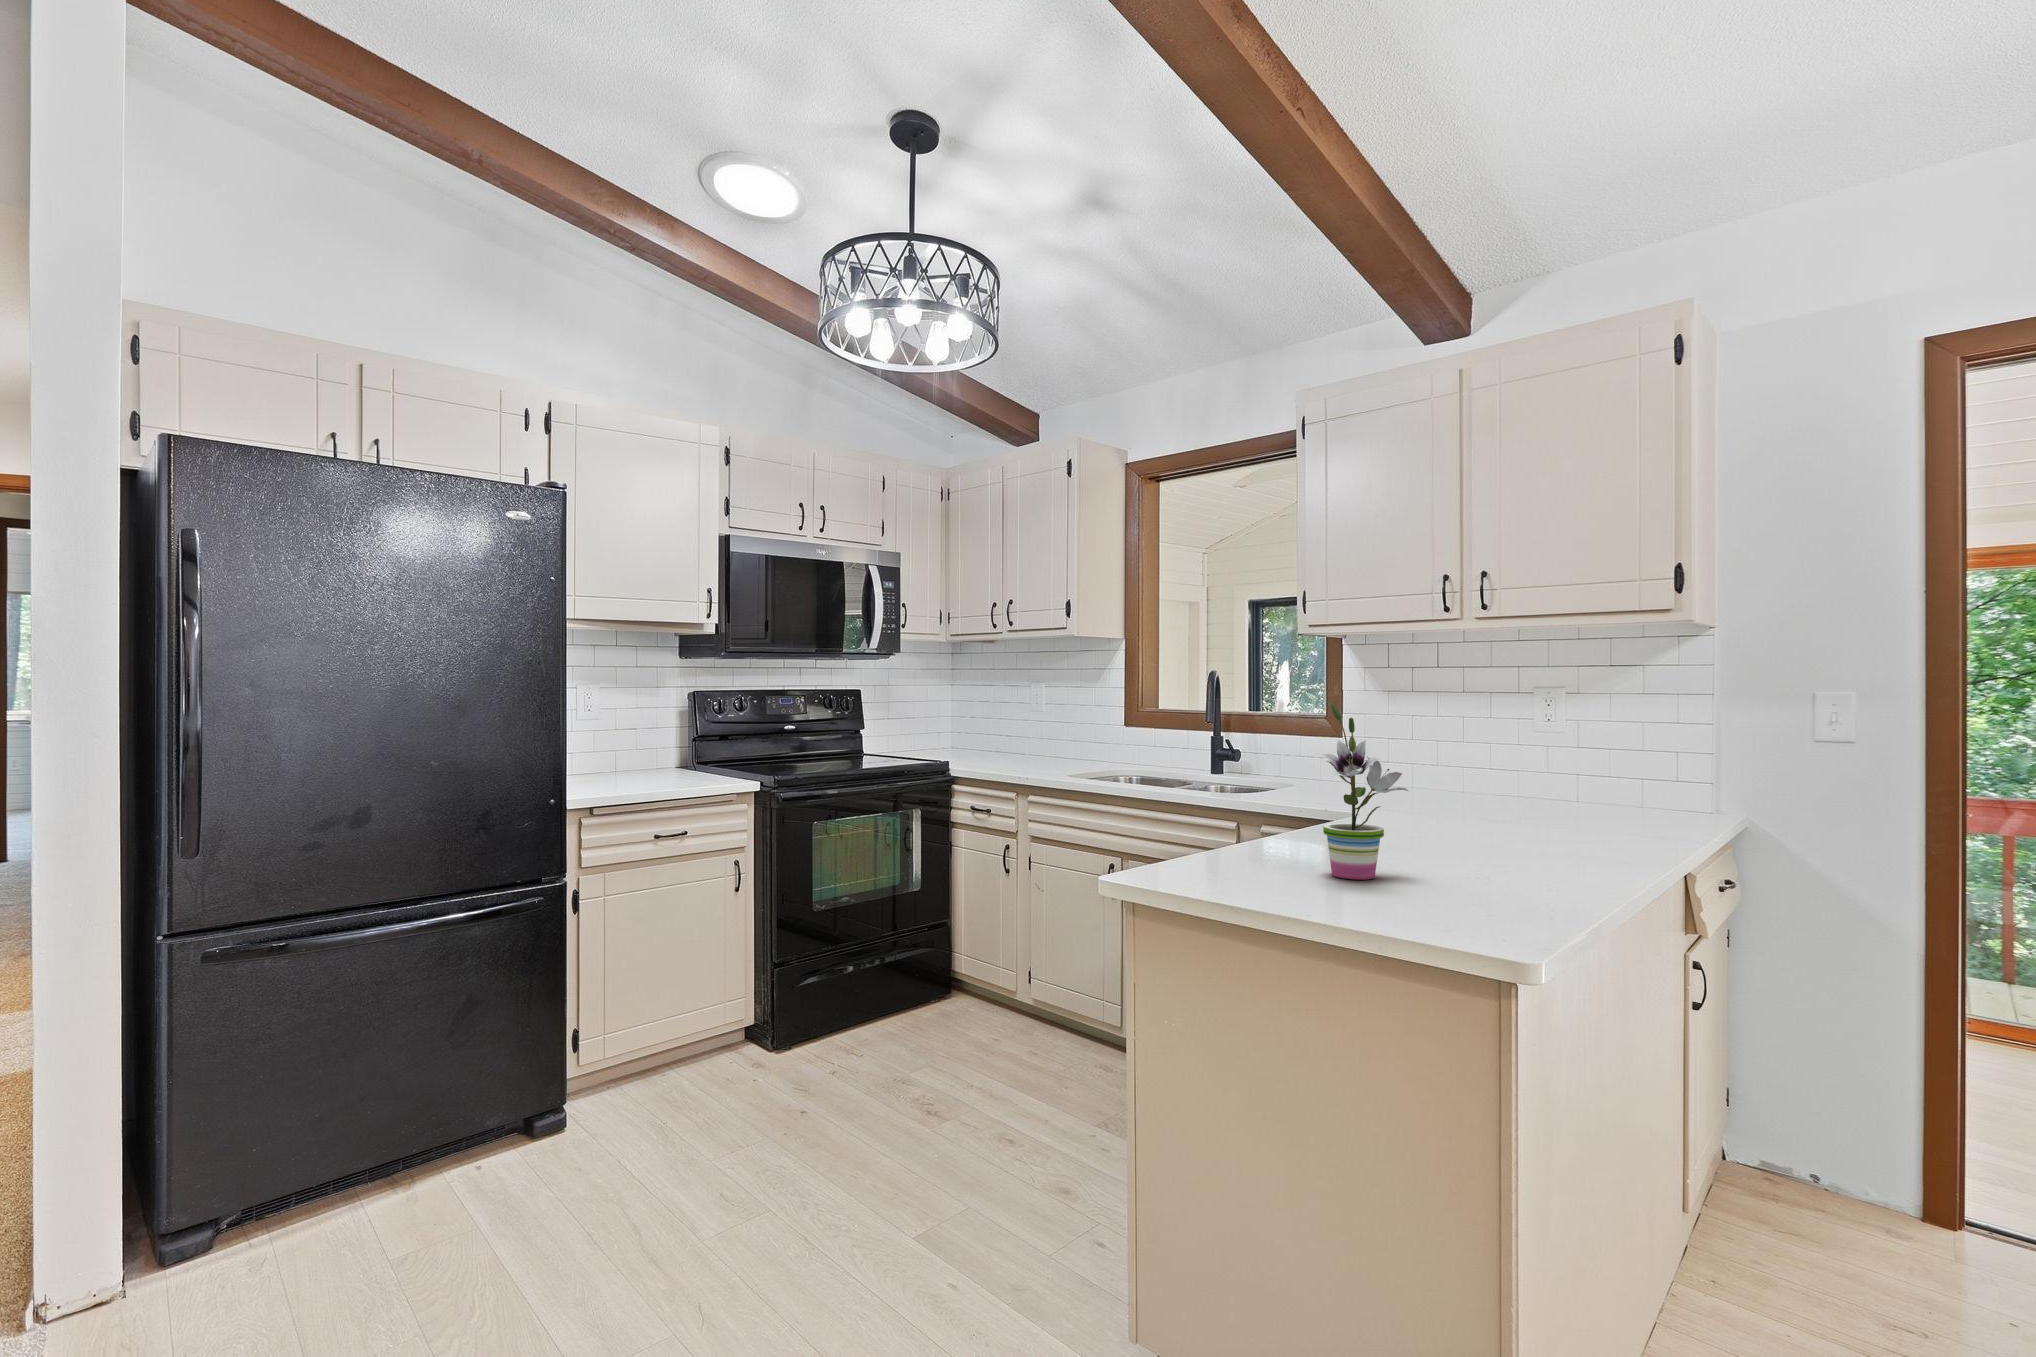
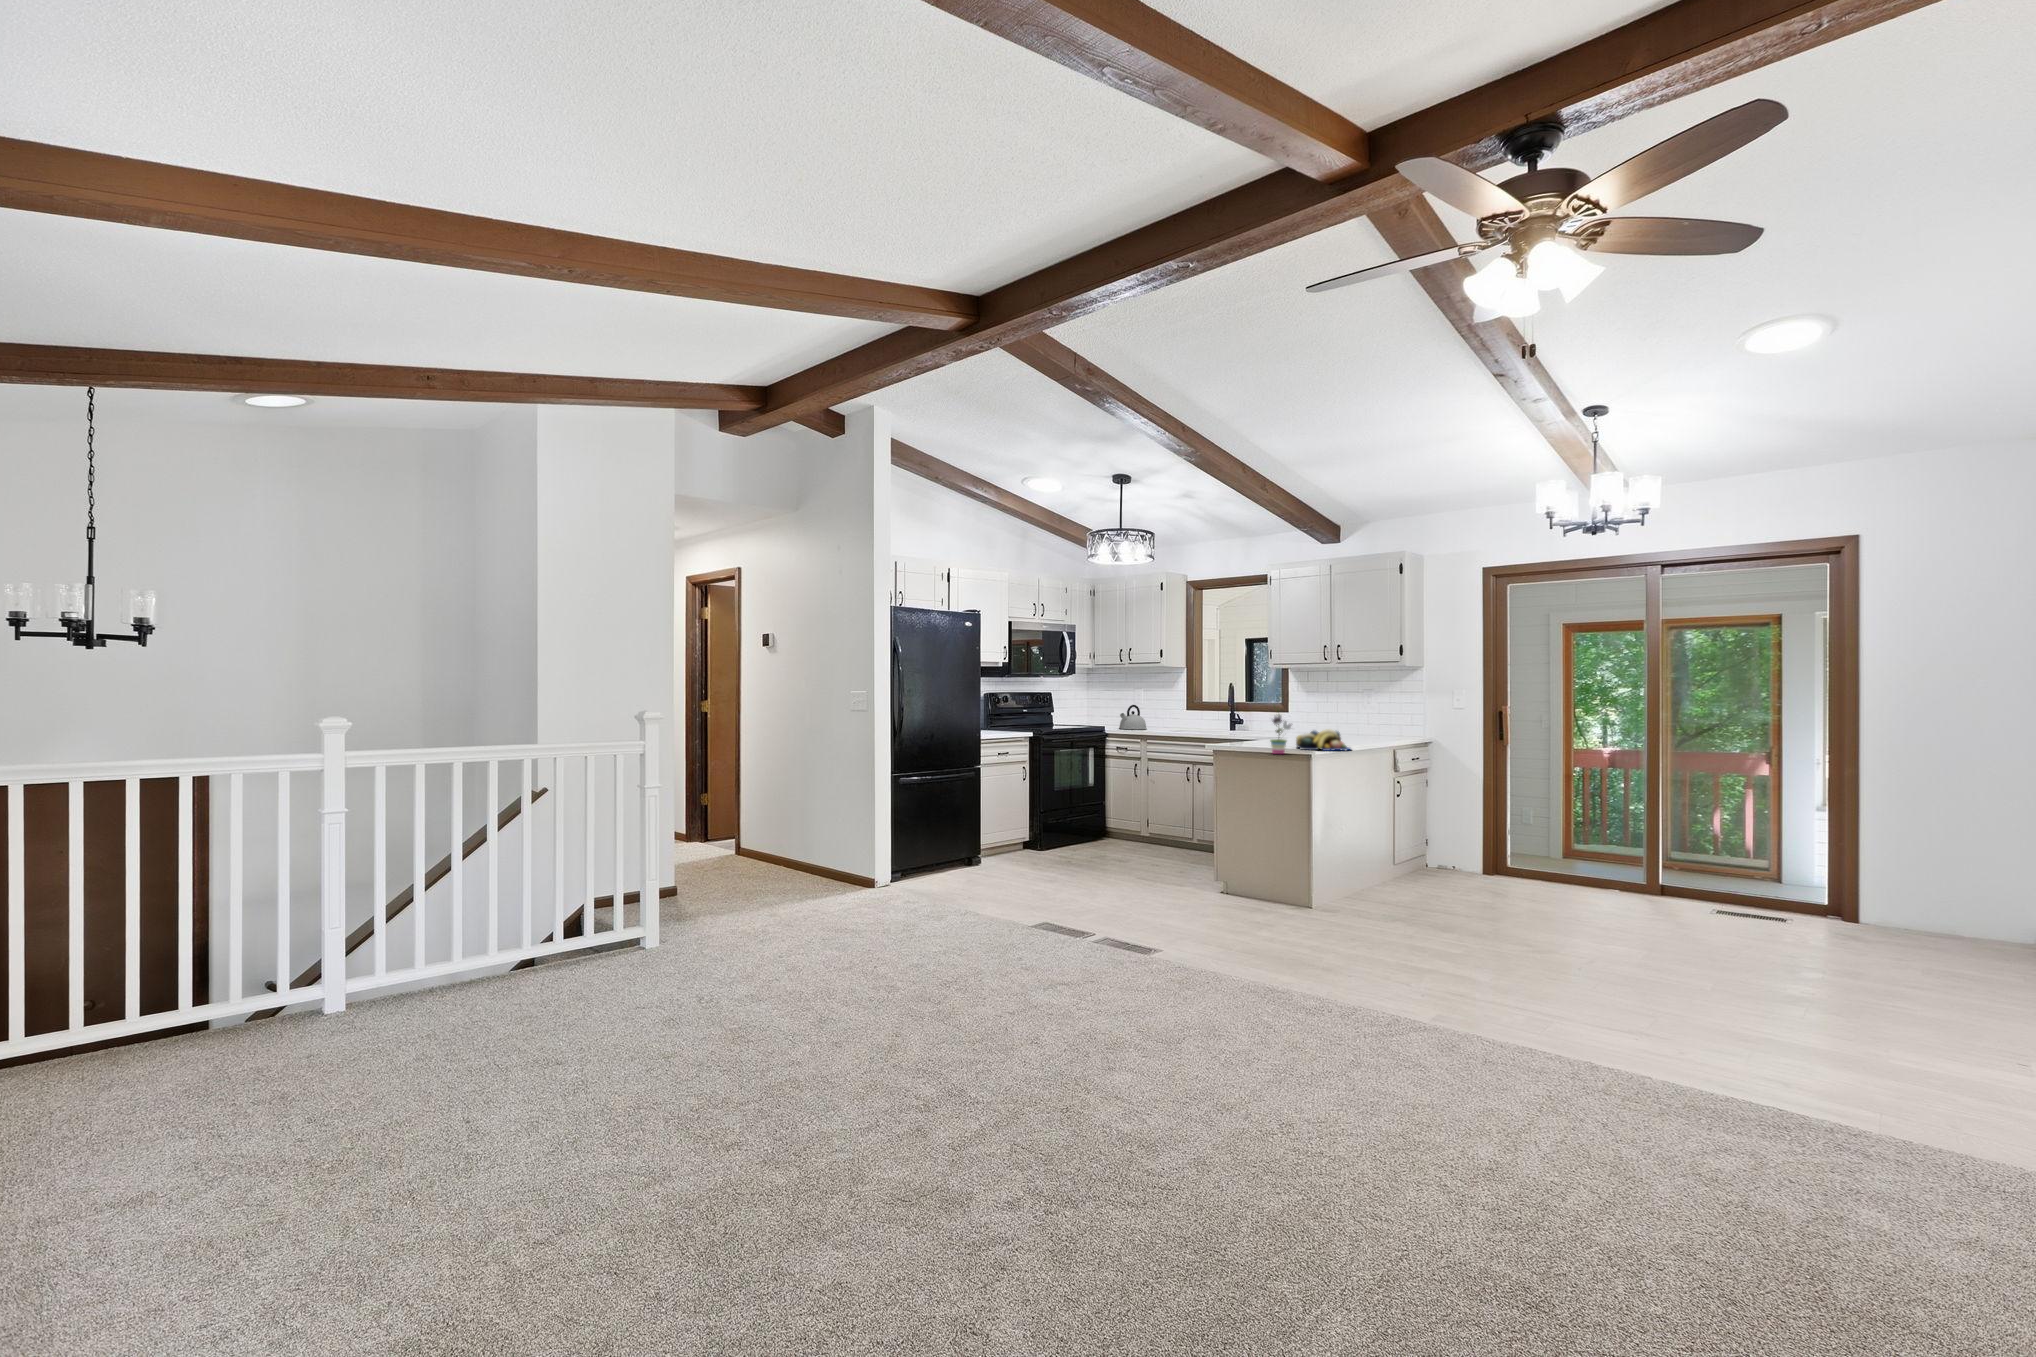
kettle: none [984,715,1042,767] -> present [1119,705,1147,729]
fruit bowl: none [1388,779,1565,851] -> present [1296,729,1350,751]

